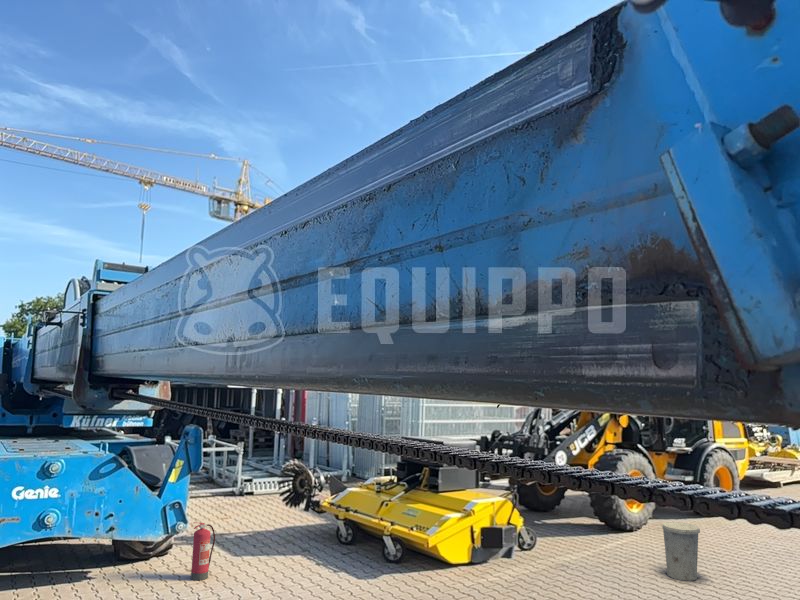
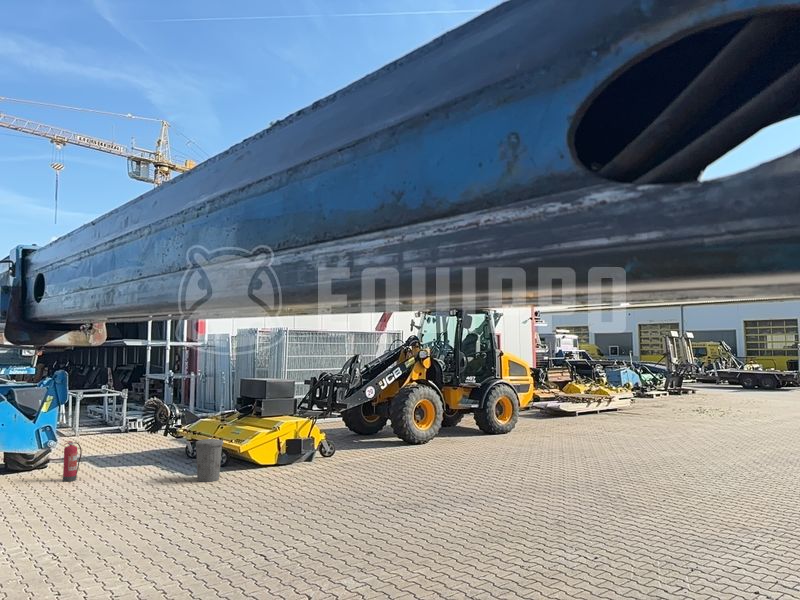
trash can: present [662,522,700,581] -> present [196,439,223,482]

